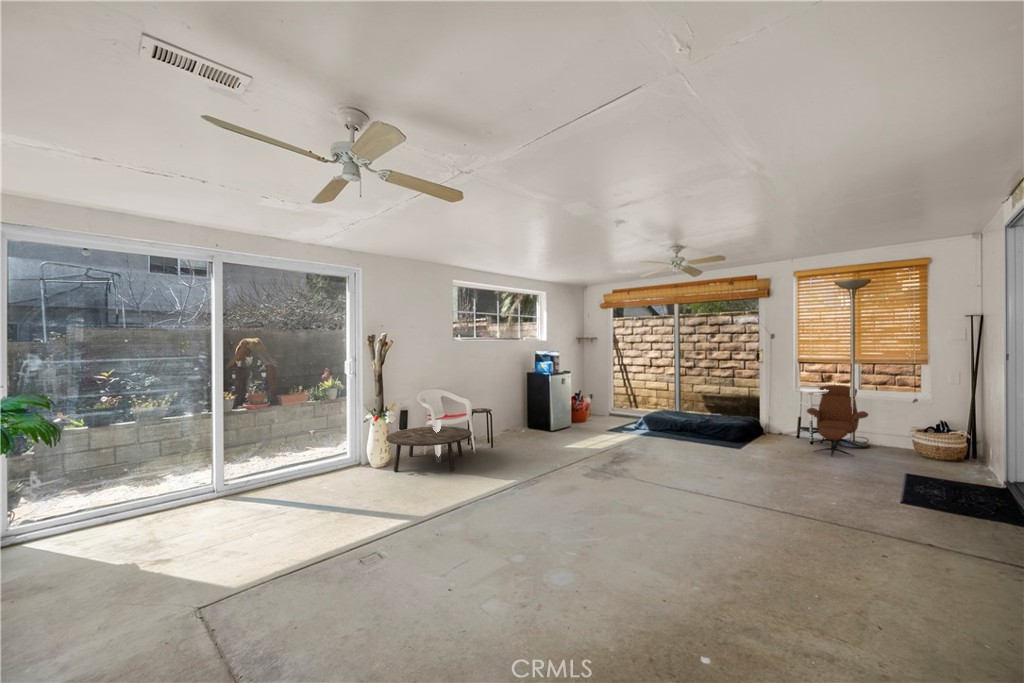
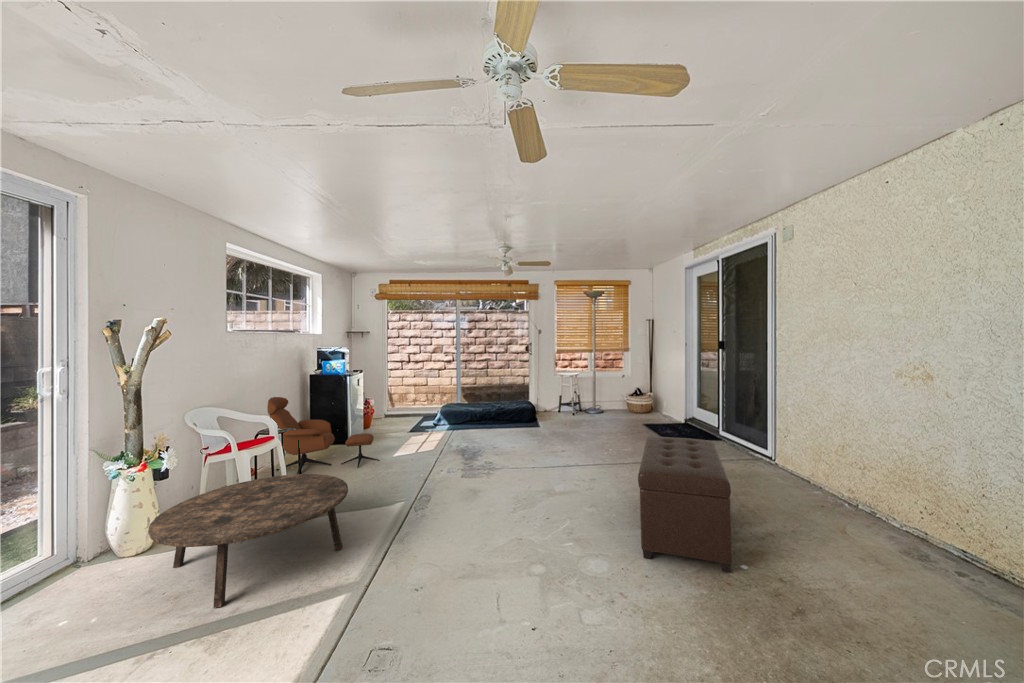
lounge chair: present [807,385,868,456] -> present [267,397,379,474]
ottoman: none [538,458,691,568] -> present [638,437,732,573]

